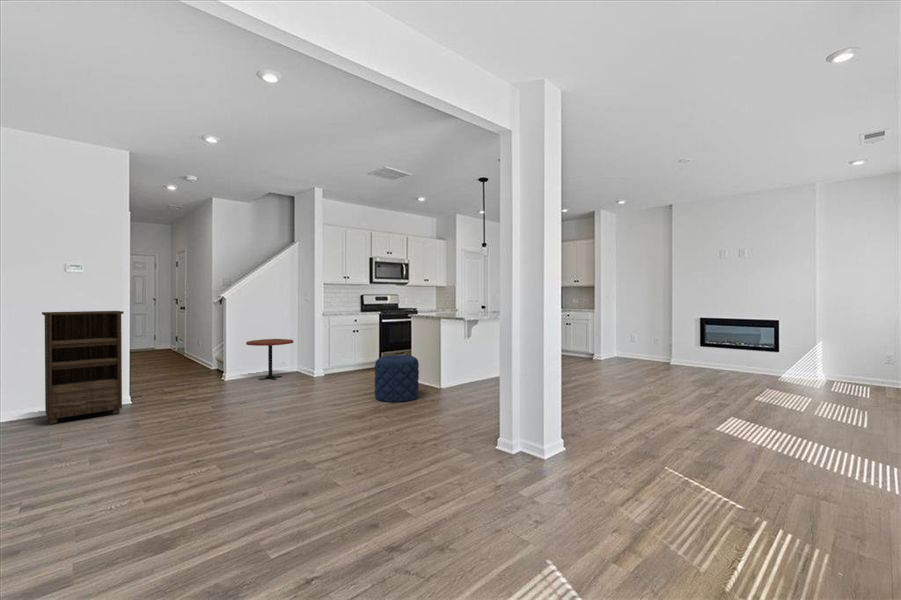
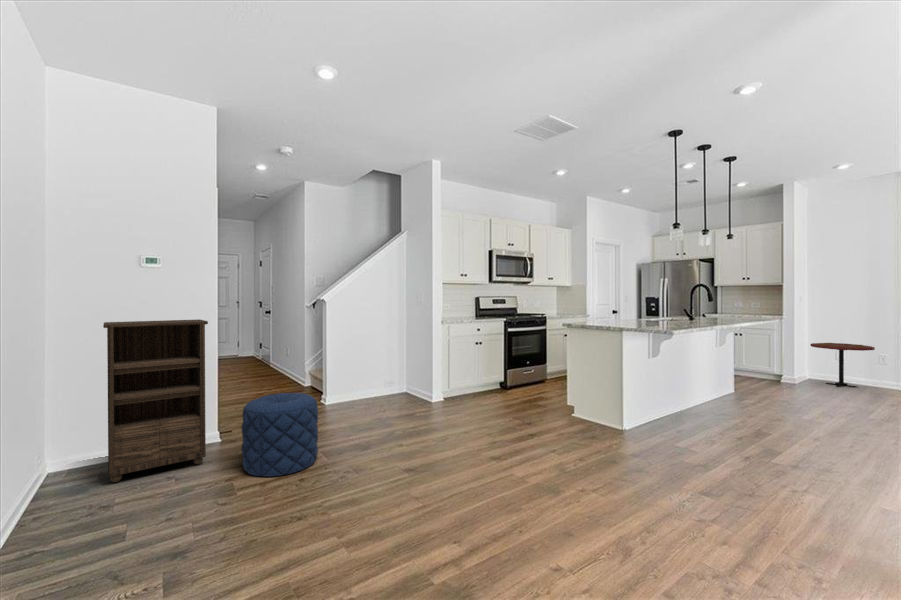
side table: present [246,339,293,380] -> present [811,343,875,387]
pouf: present [375,355,419,402] -> present [241,393,318,477]

